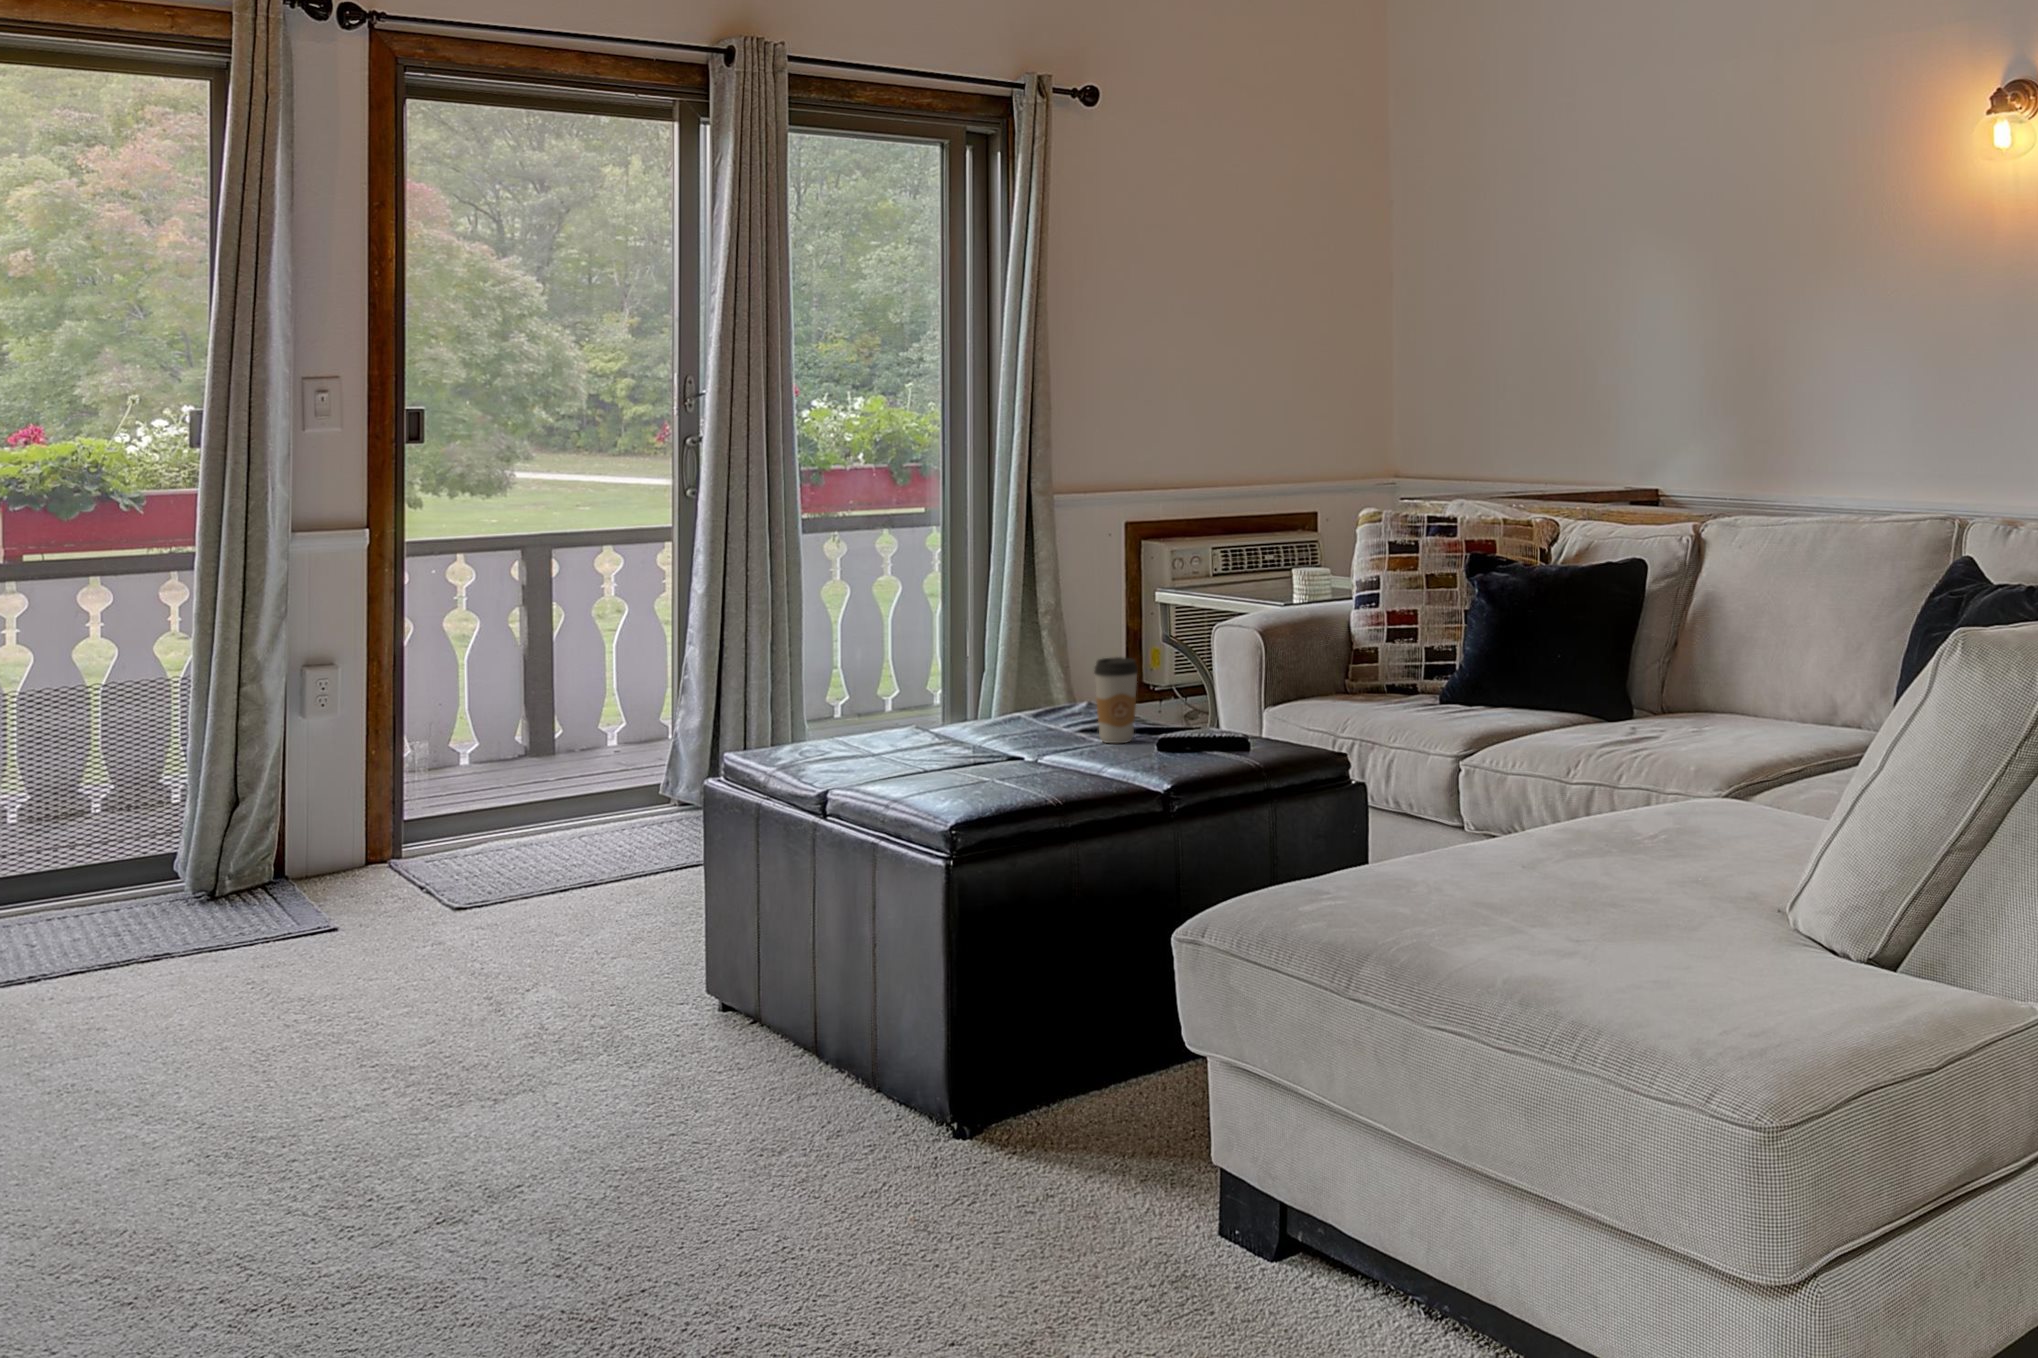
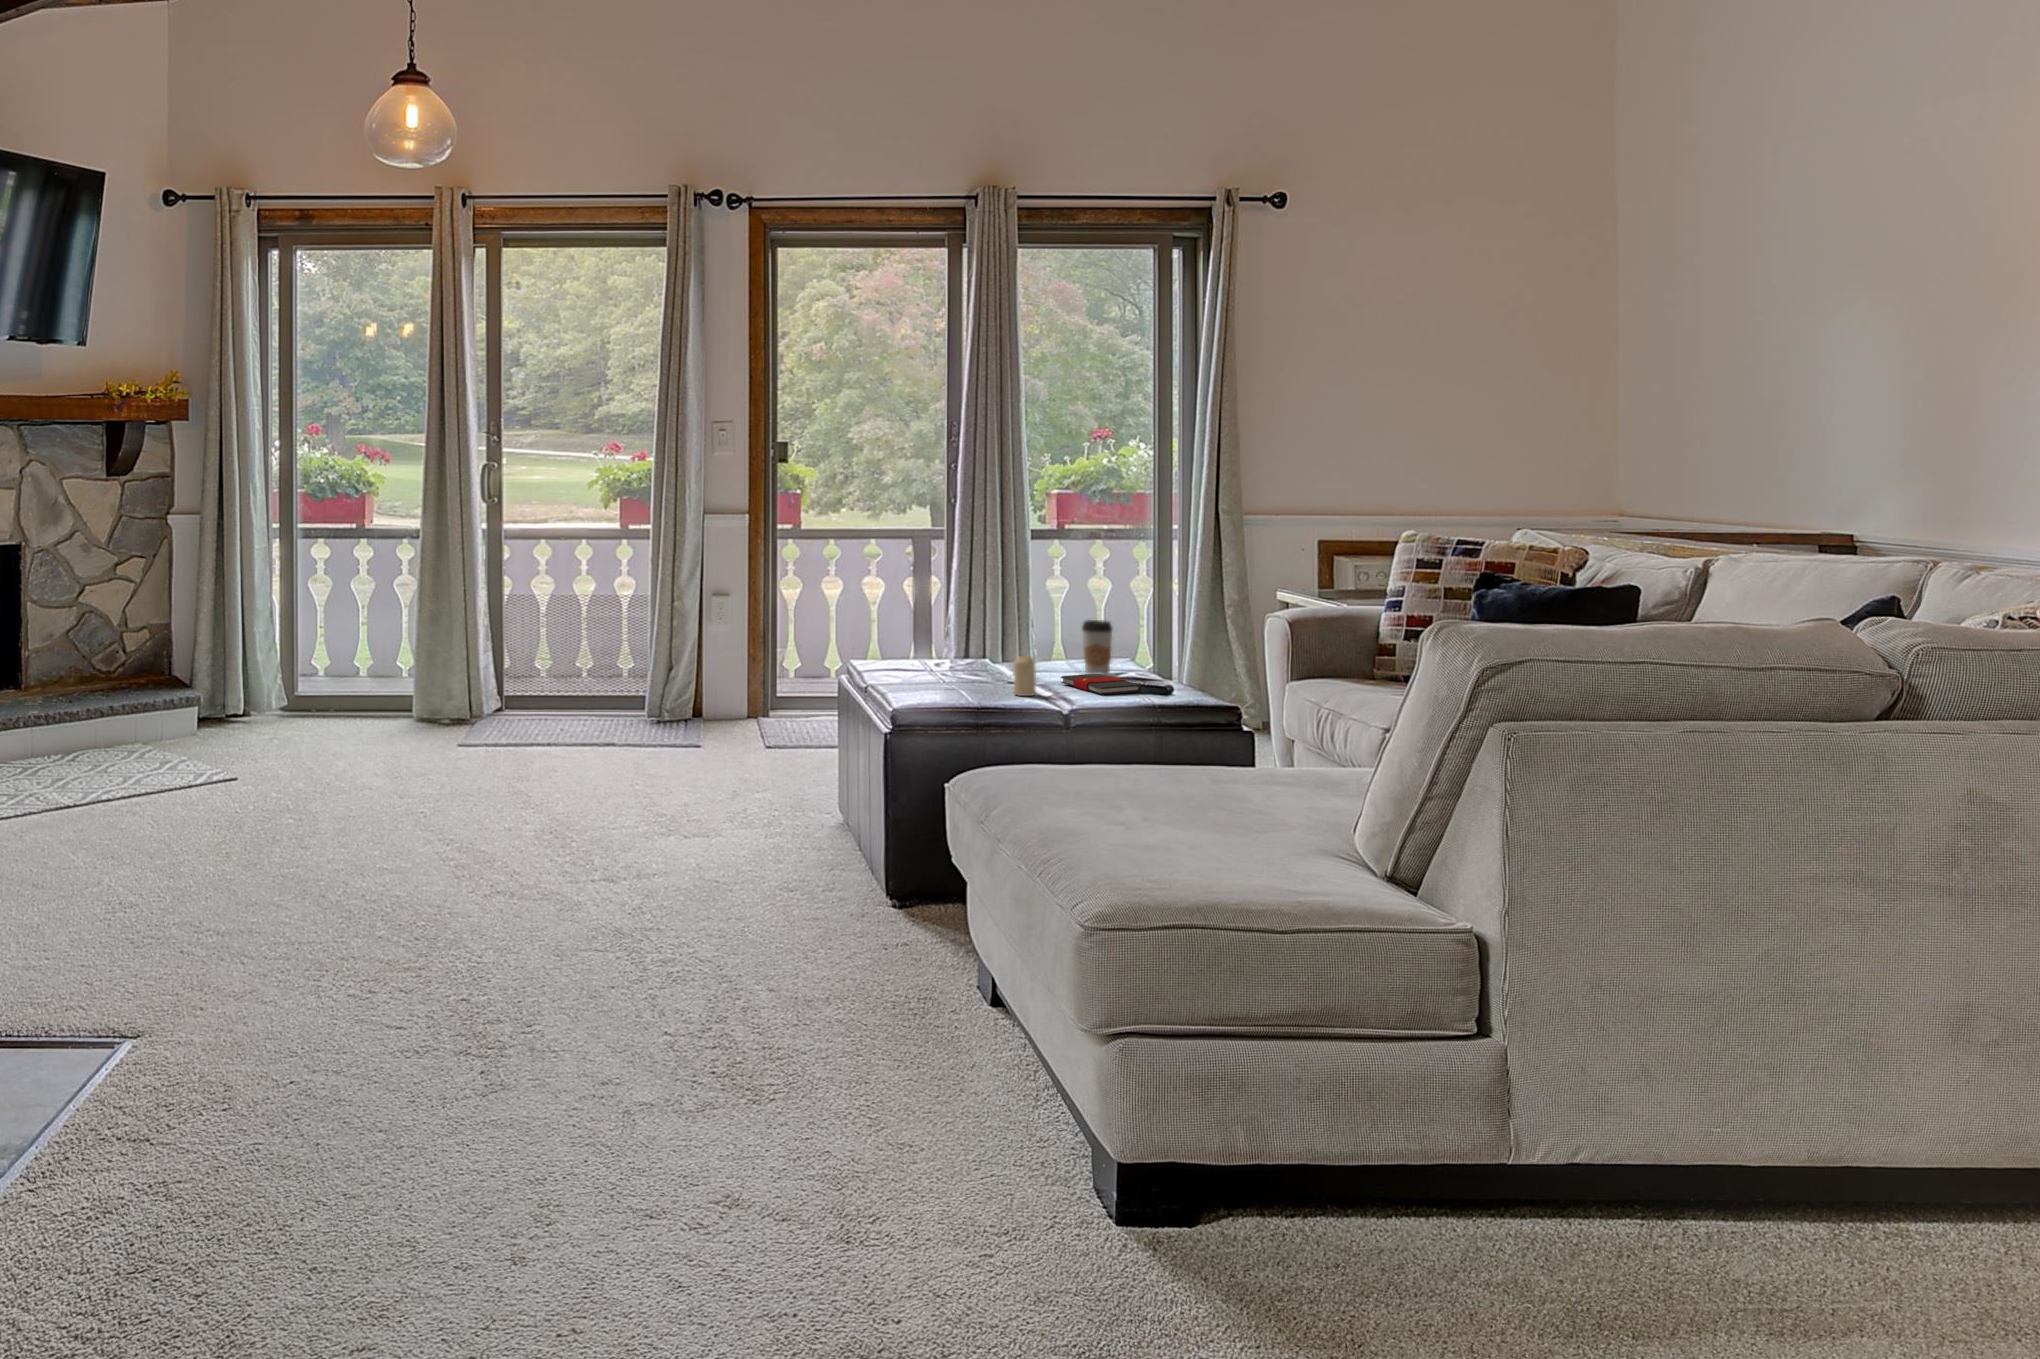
candle: none [1067,724,1100,788] -> present [1013,655,1036,696]
book: none [1095,737,1221,770] -> present [1061,674,1142,695]

